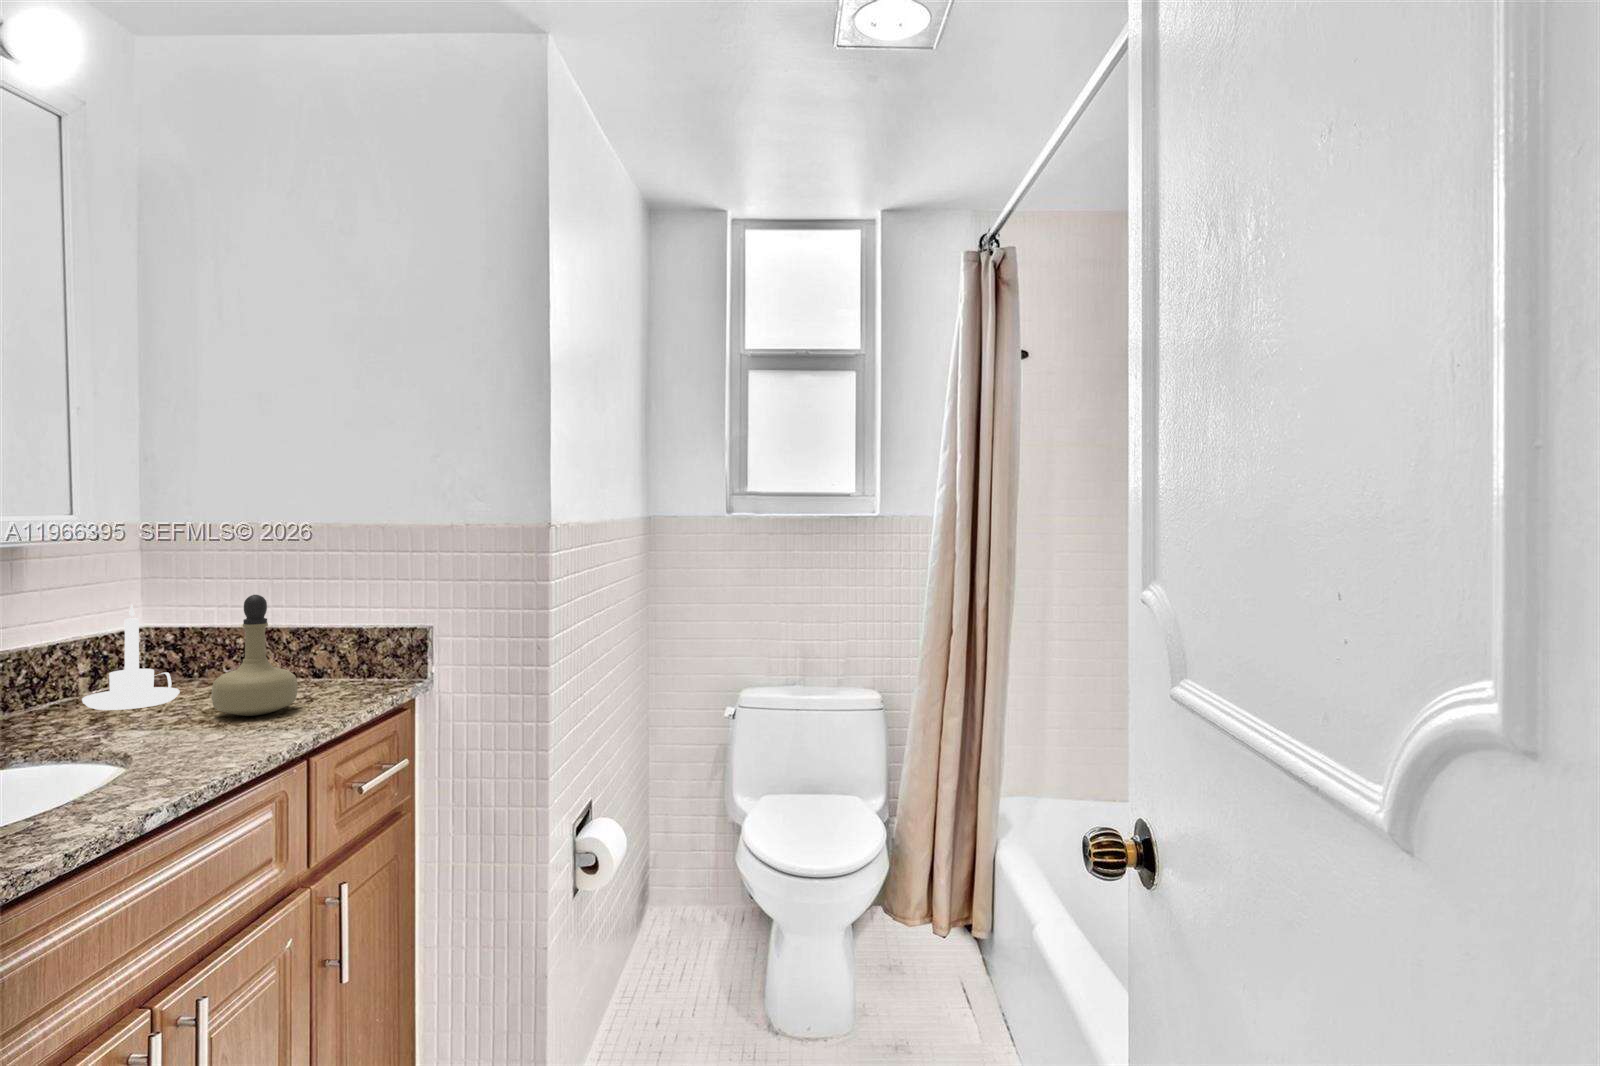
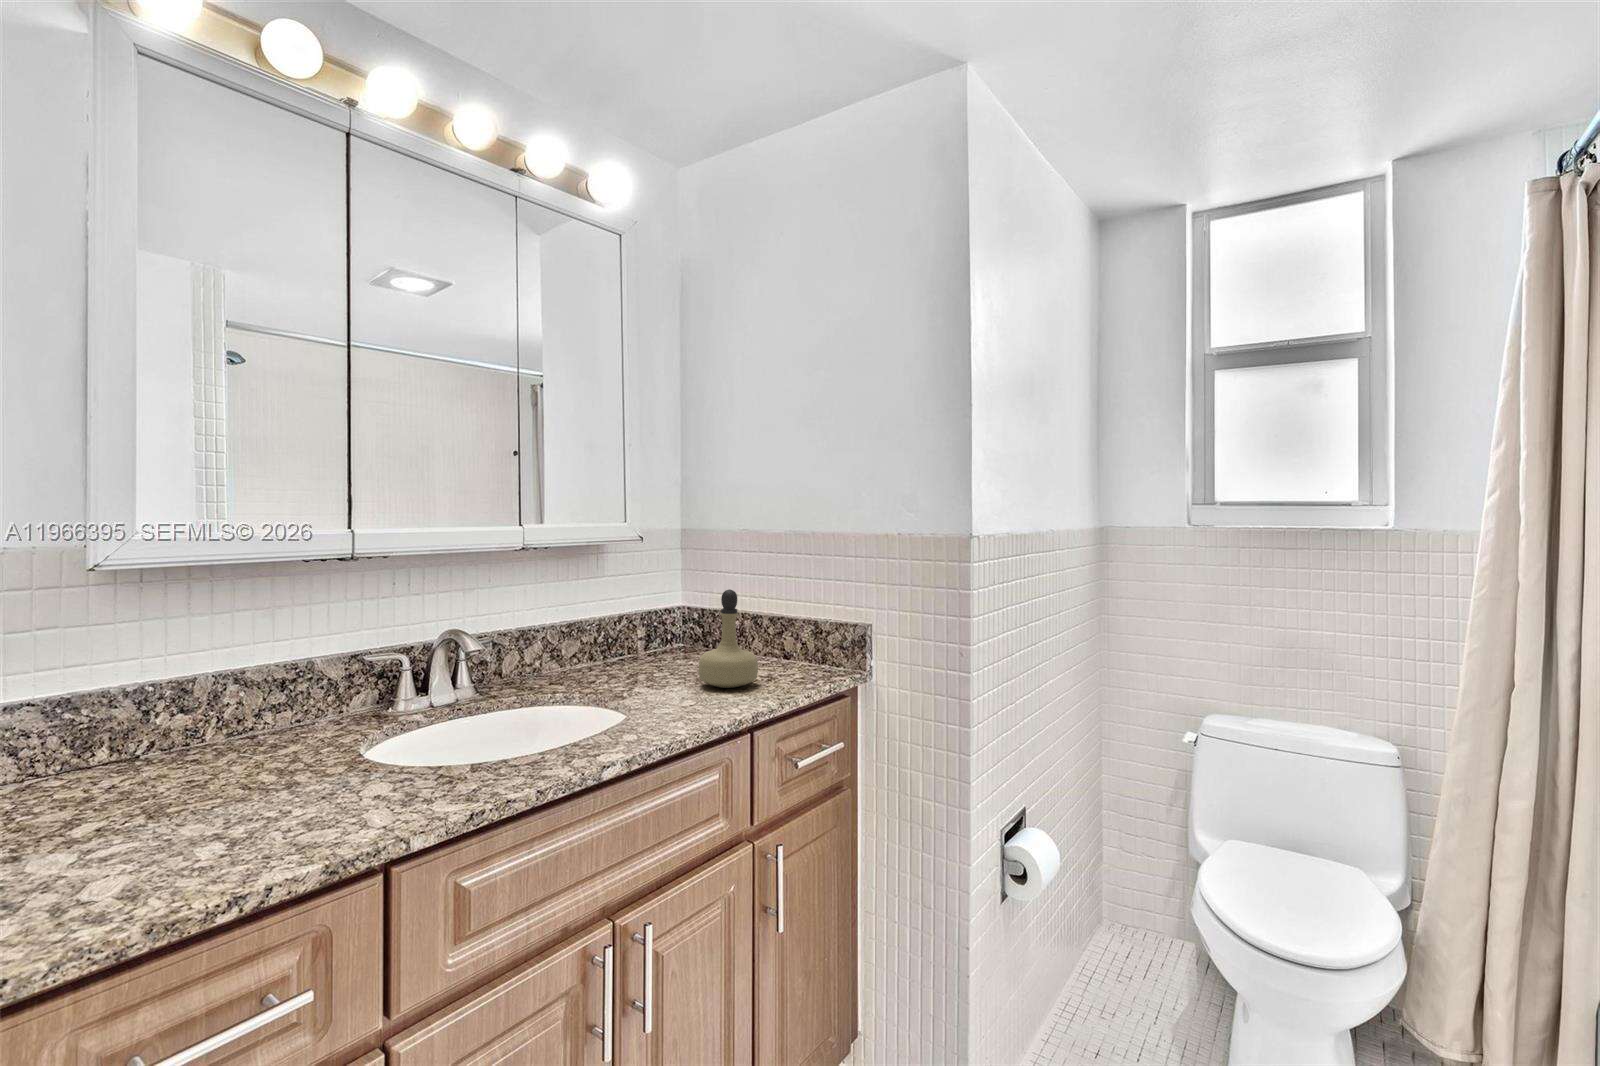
candle holder: present [82,604,180,710] -> none [630,590,690,670]

